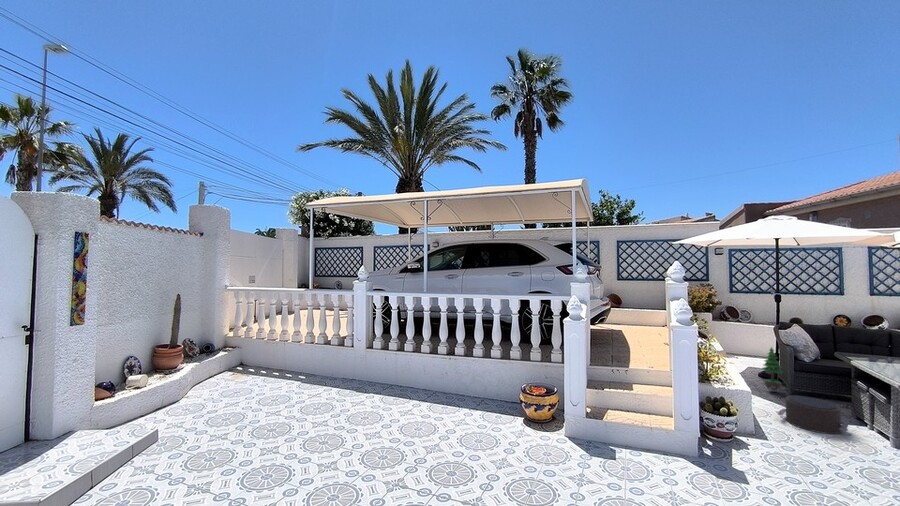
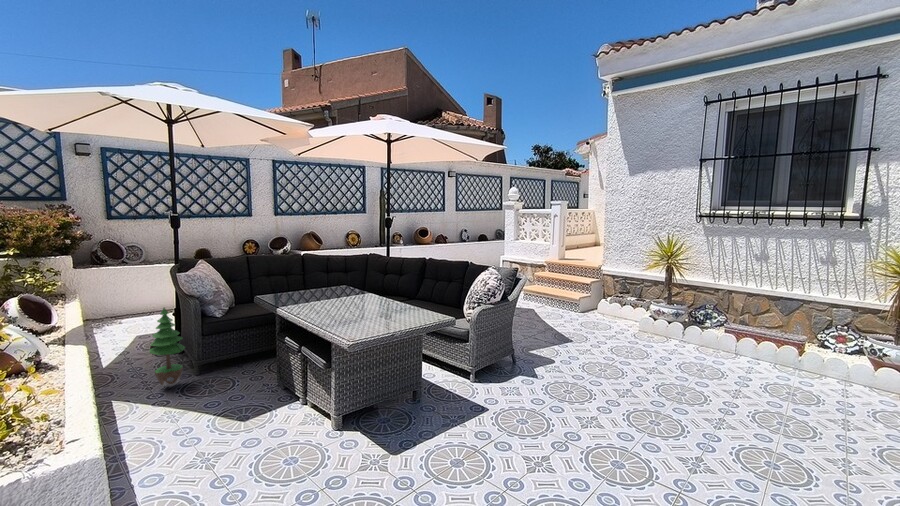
pouf: present [778,396,848,434] -> none [172,388,284,468]

